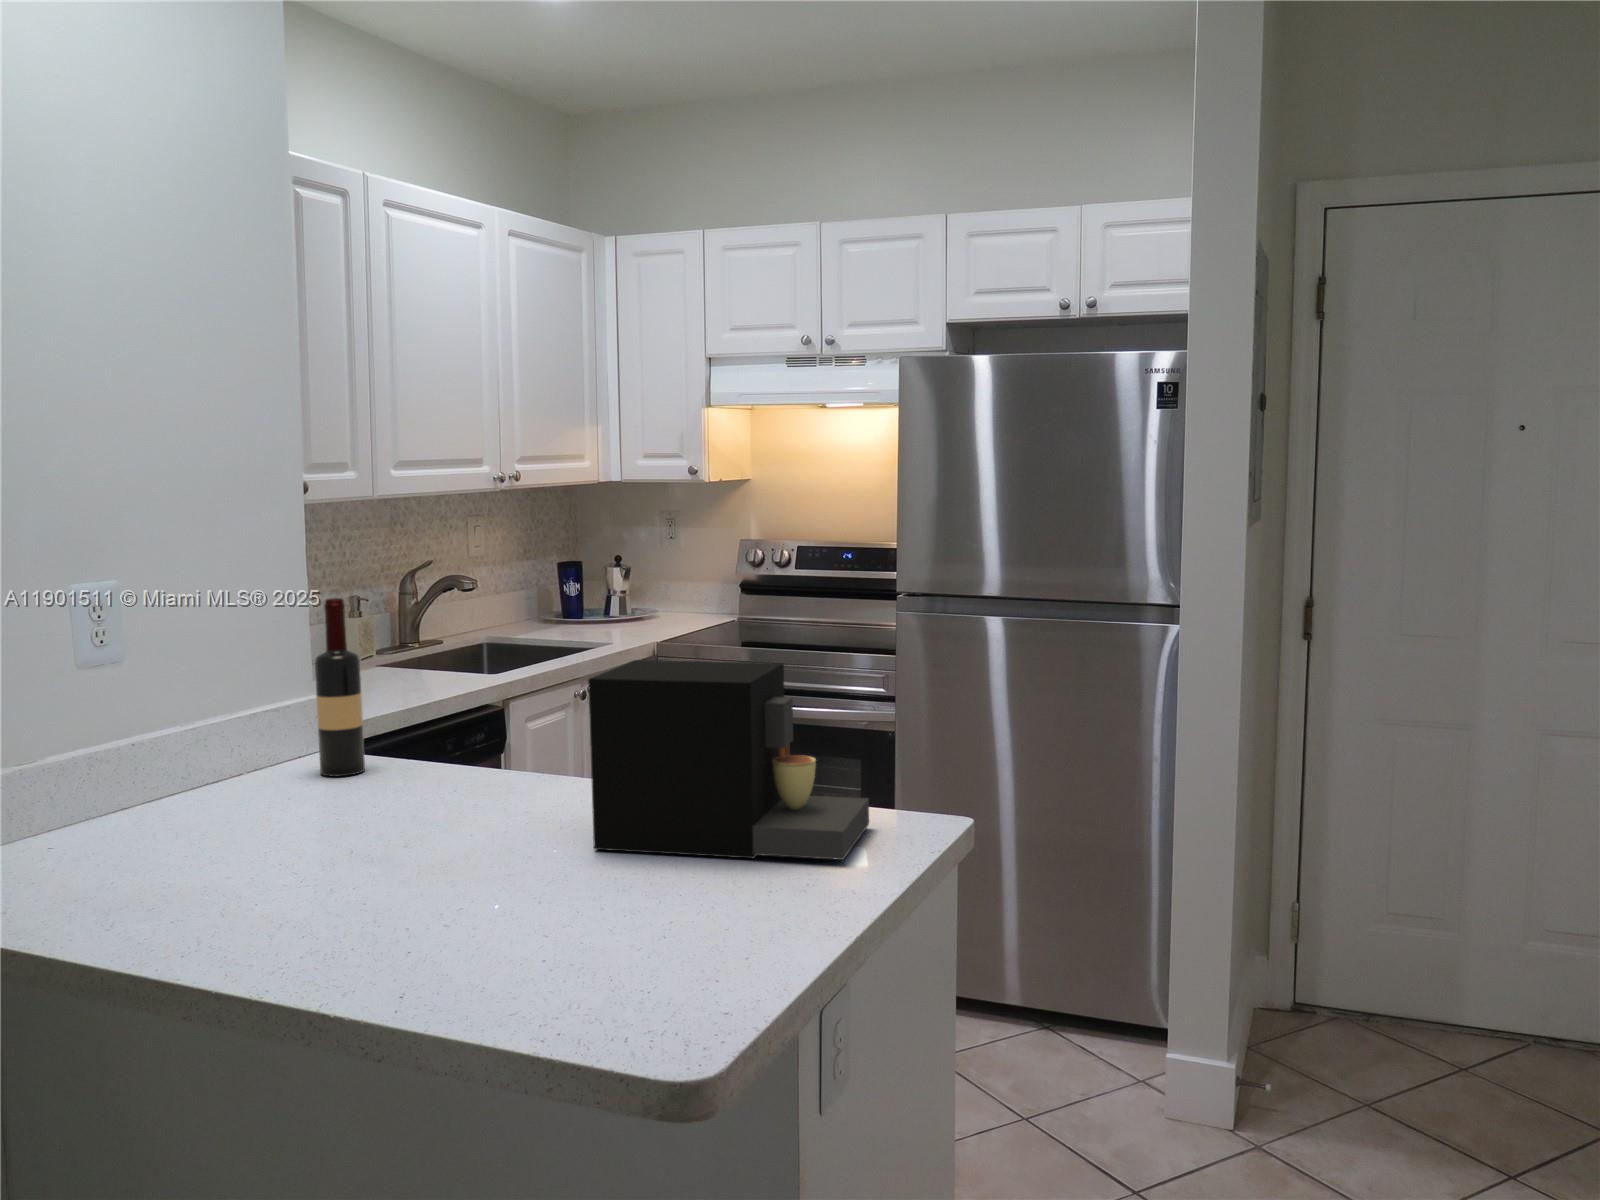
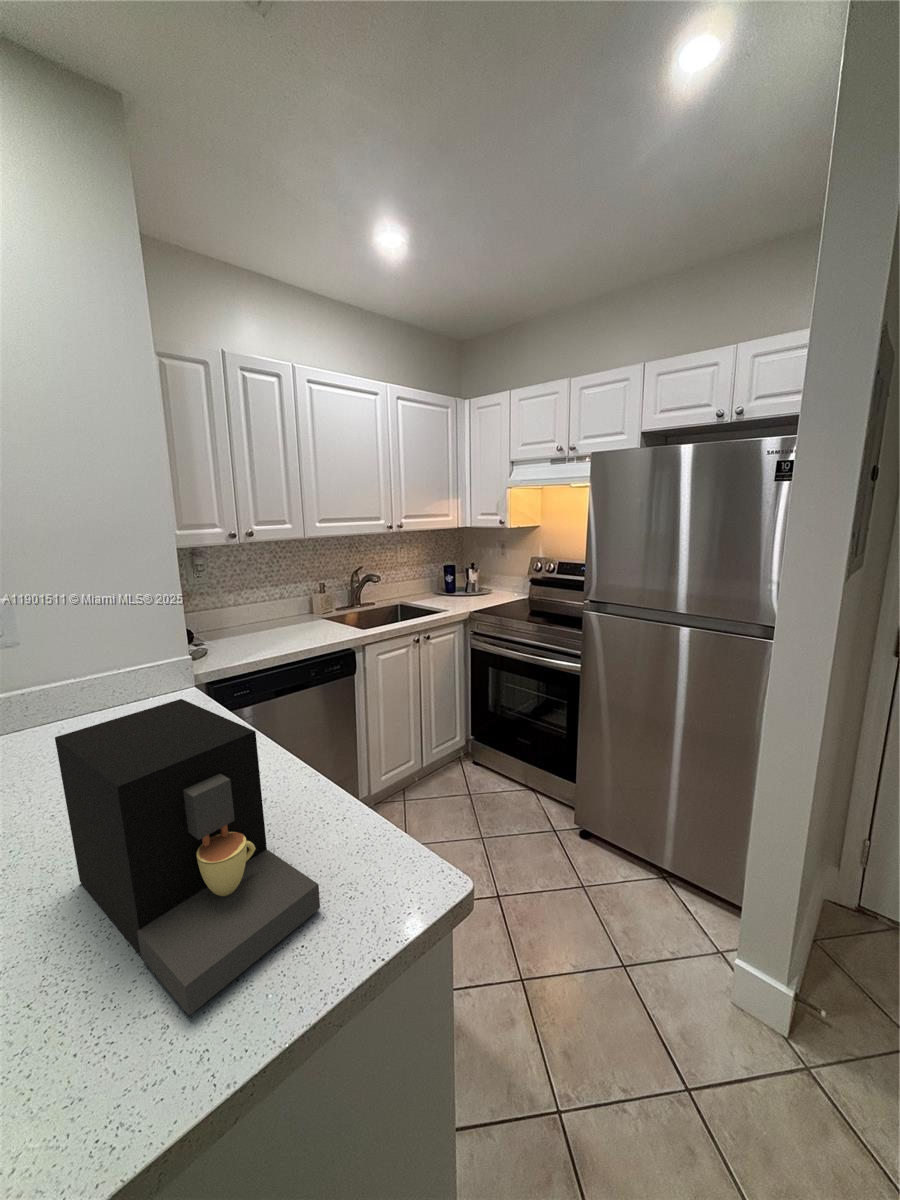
wine bottle: present [315,598,365,776] -> none [130,609,169,717]

